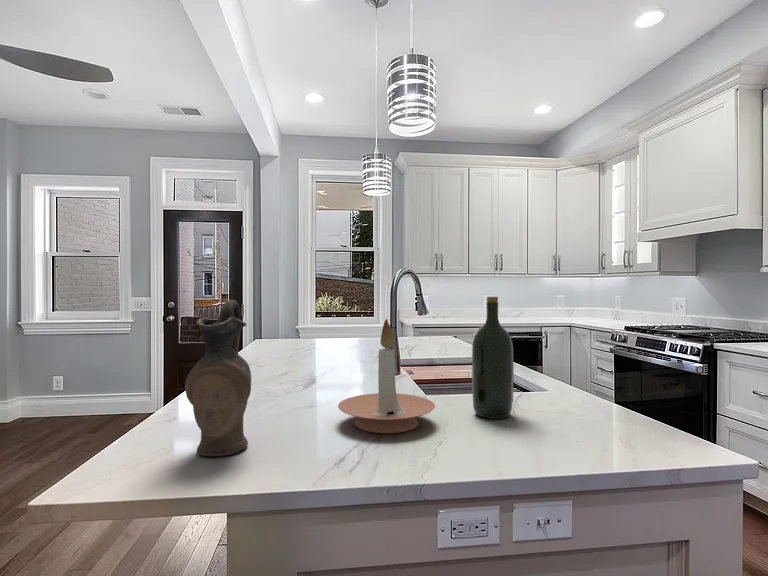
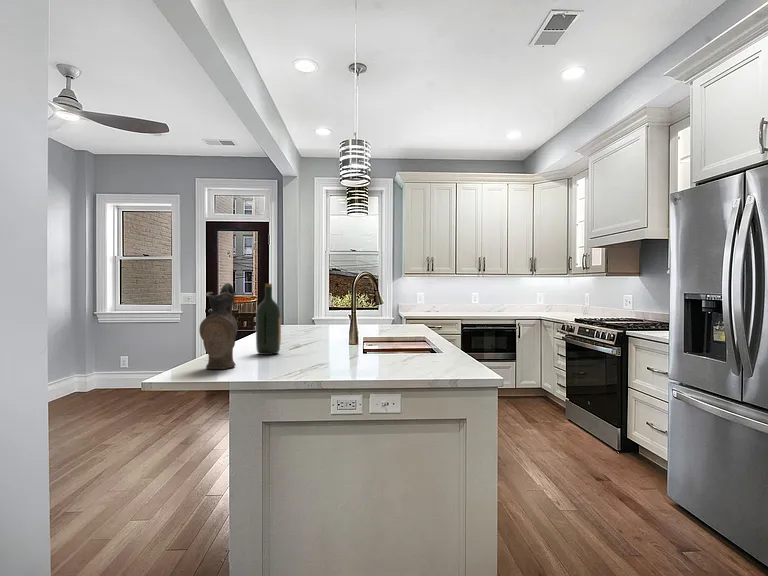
wine bottle: present [472,297,514,419] -> present [256,284,281,355]
candle holder: present [338,319,435,433] -> none [293,296,353,364]

